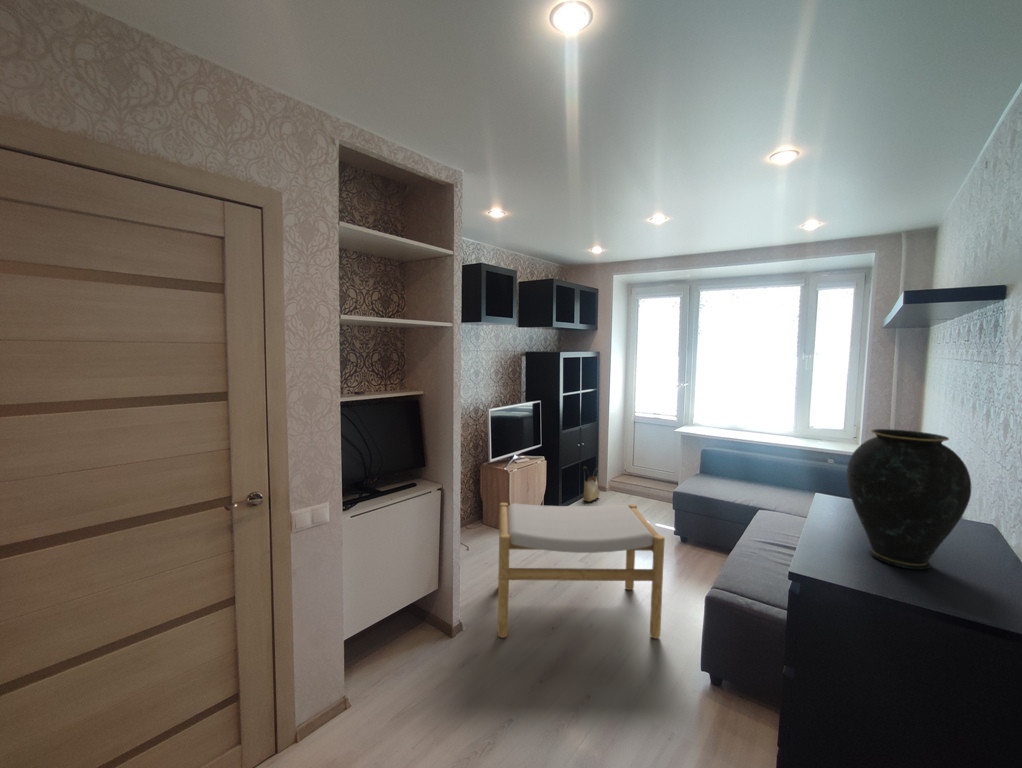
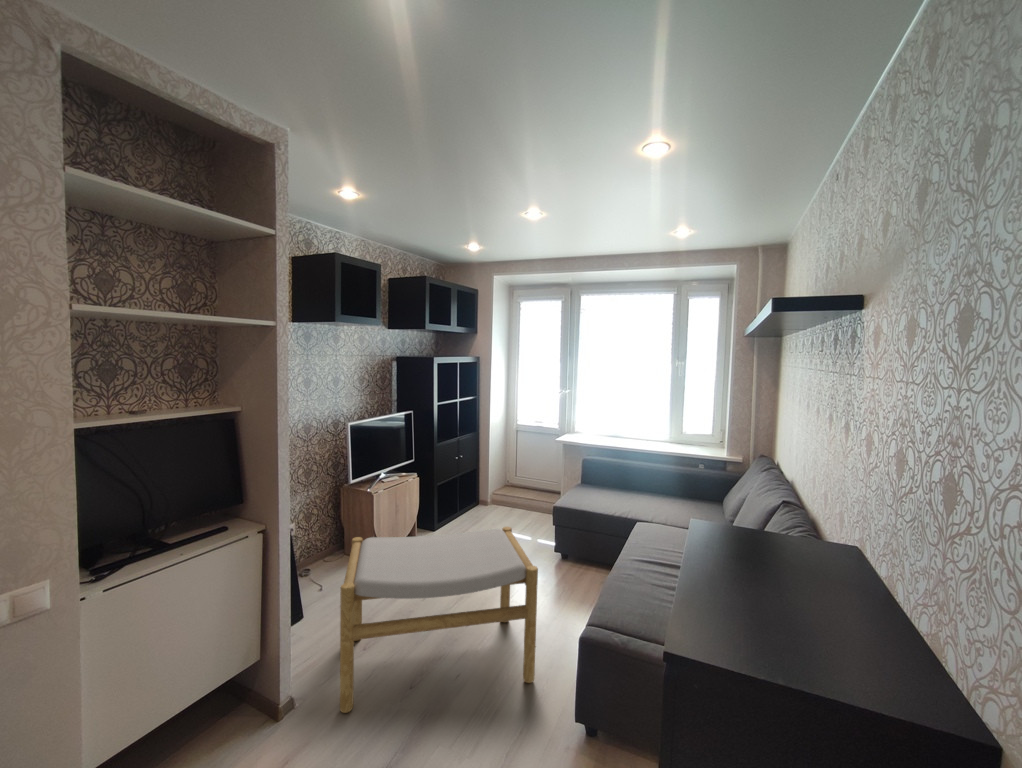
vase: present [847,429,972,570] -> none [729,456,861,628]
woven basket: present [583,476,600,501] -> none [463,479,481,517]

